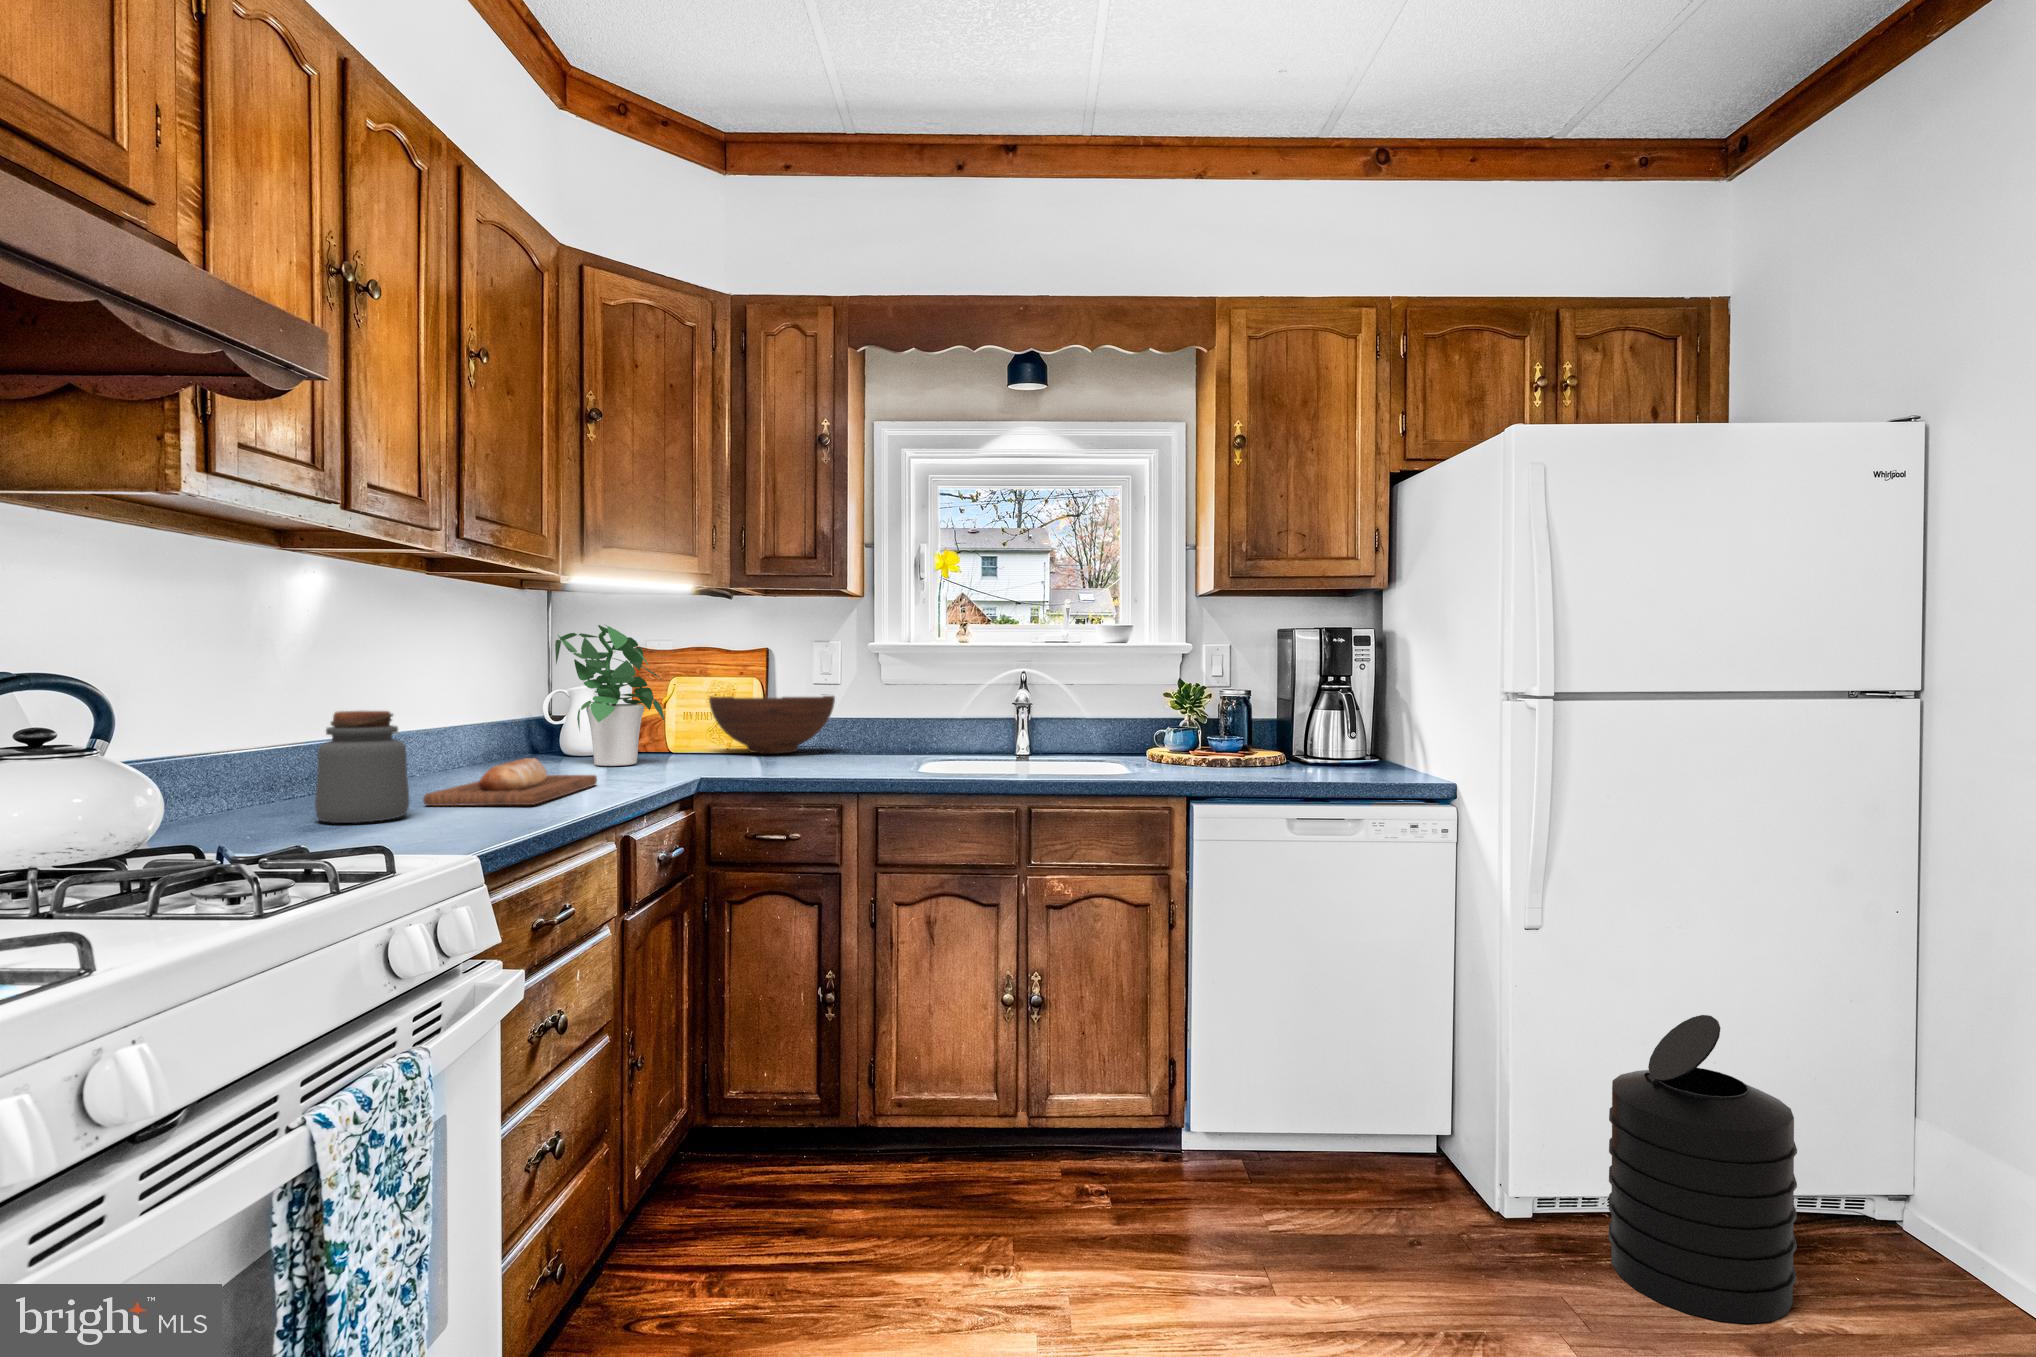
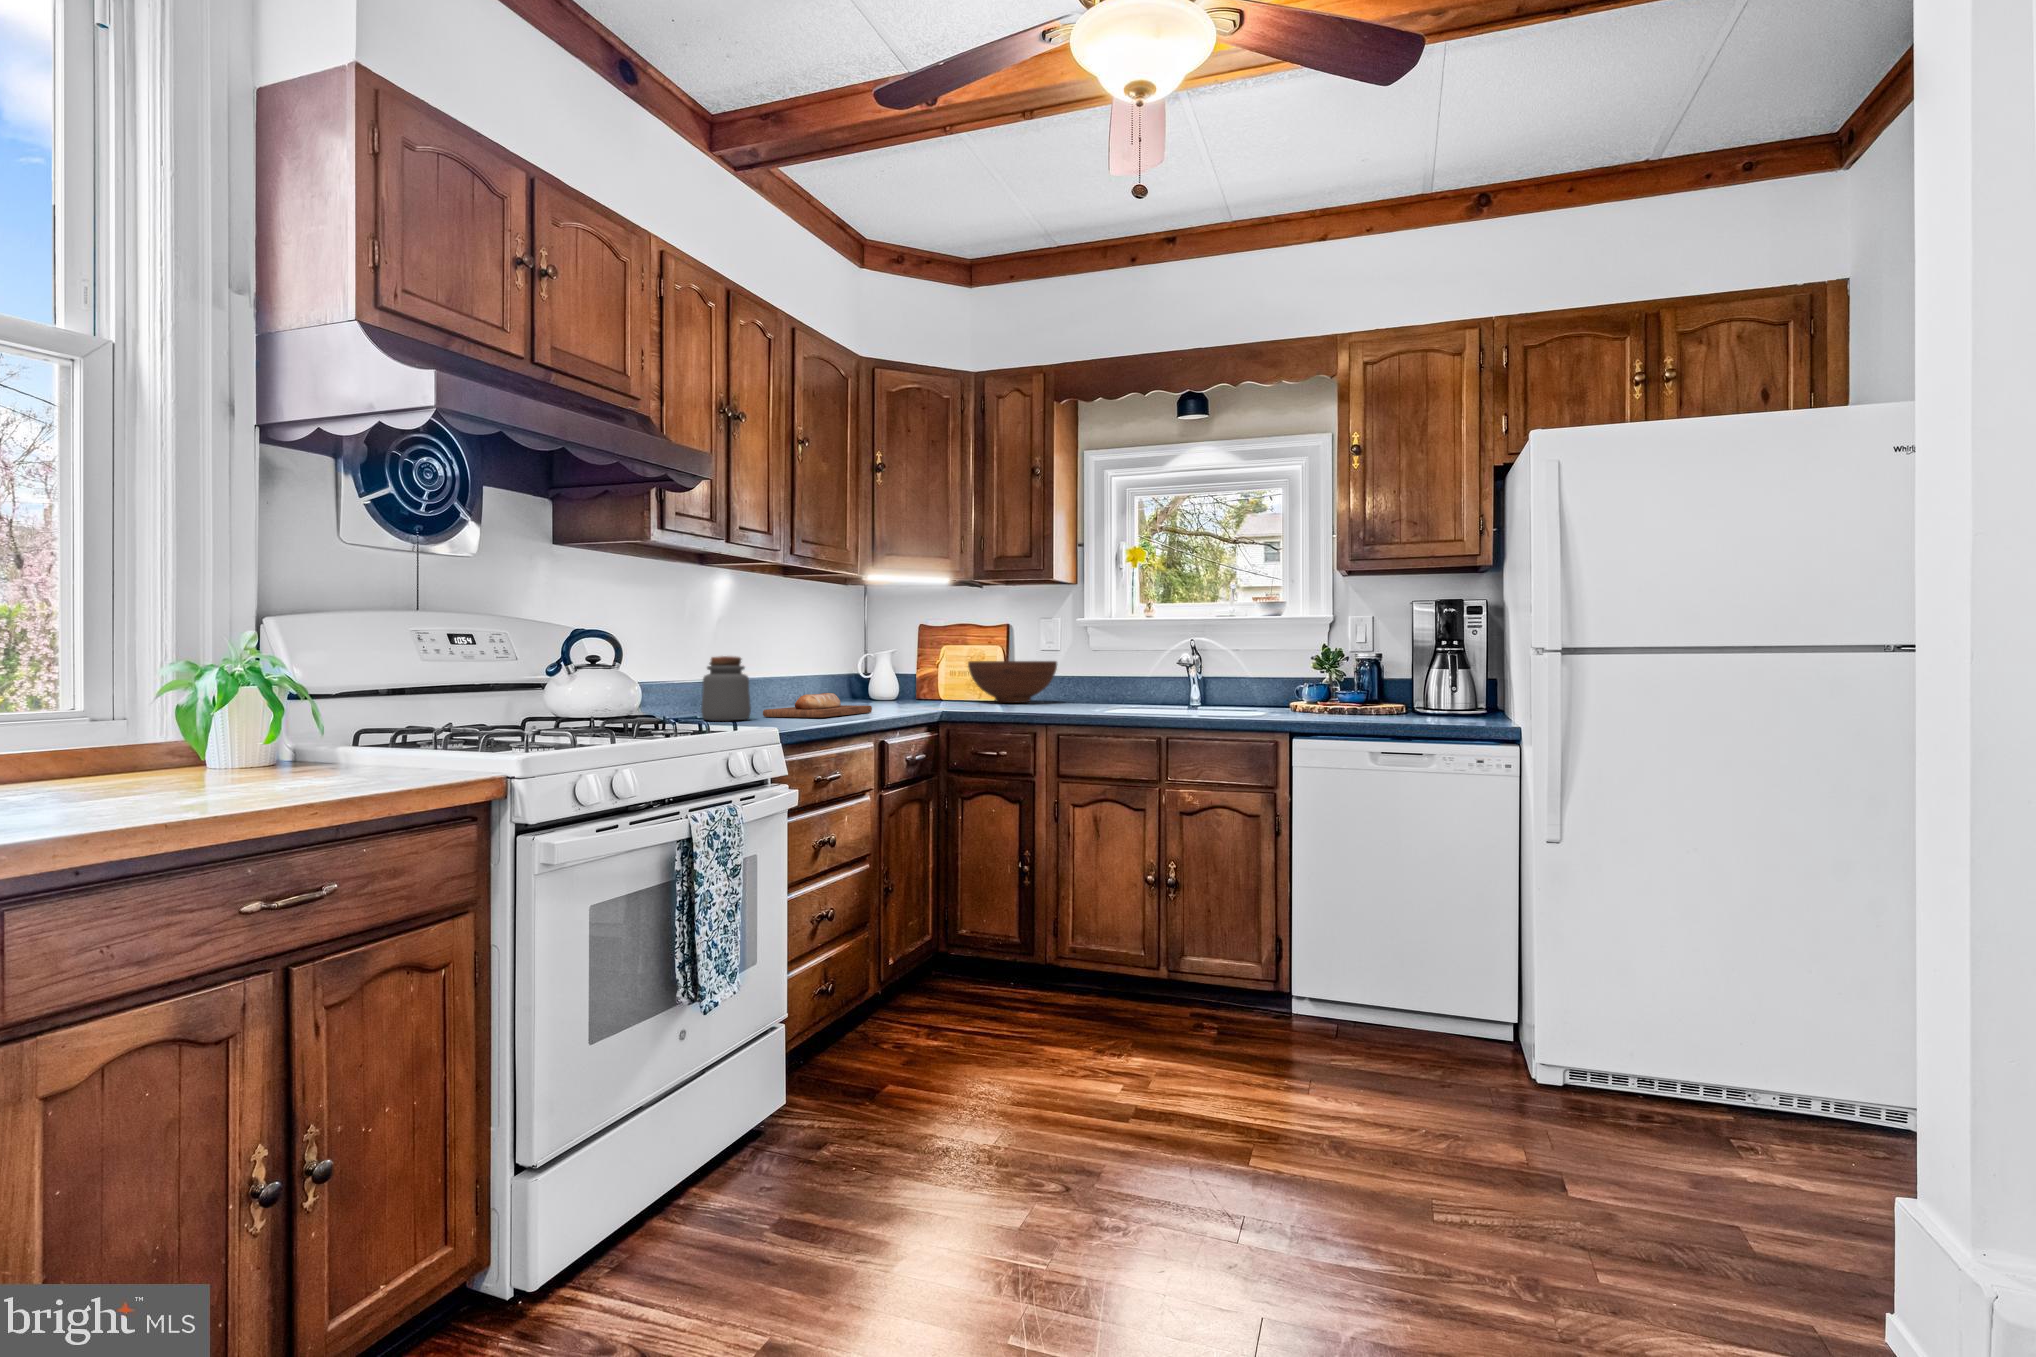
potted plant: present [555,625,665,766] -> none [858,608,929,706]
trash can: present [1609,1015,1797,1324] -> none [1605,911,1764,1159]

